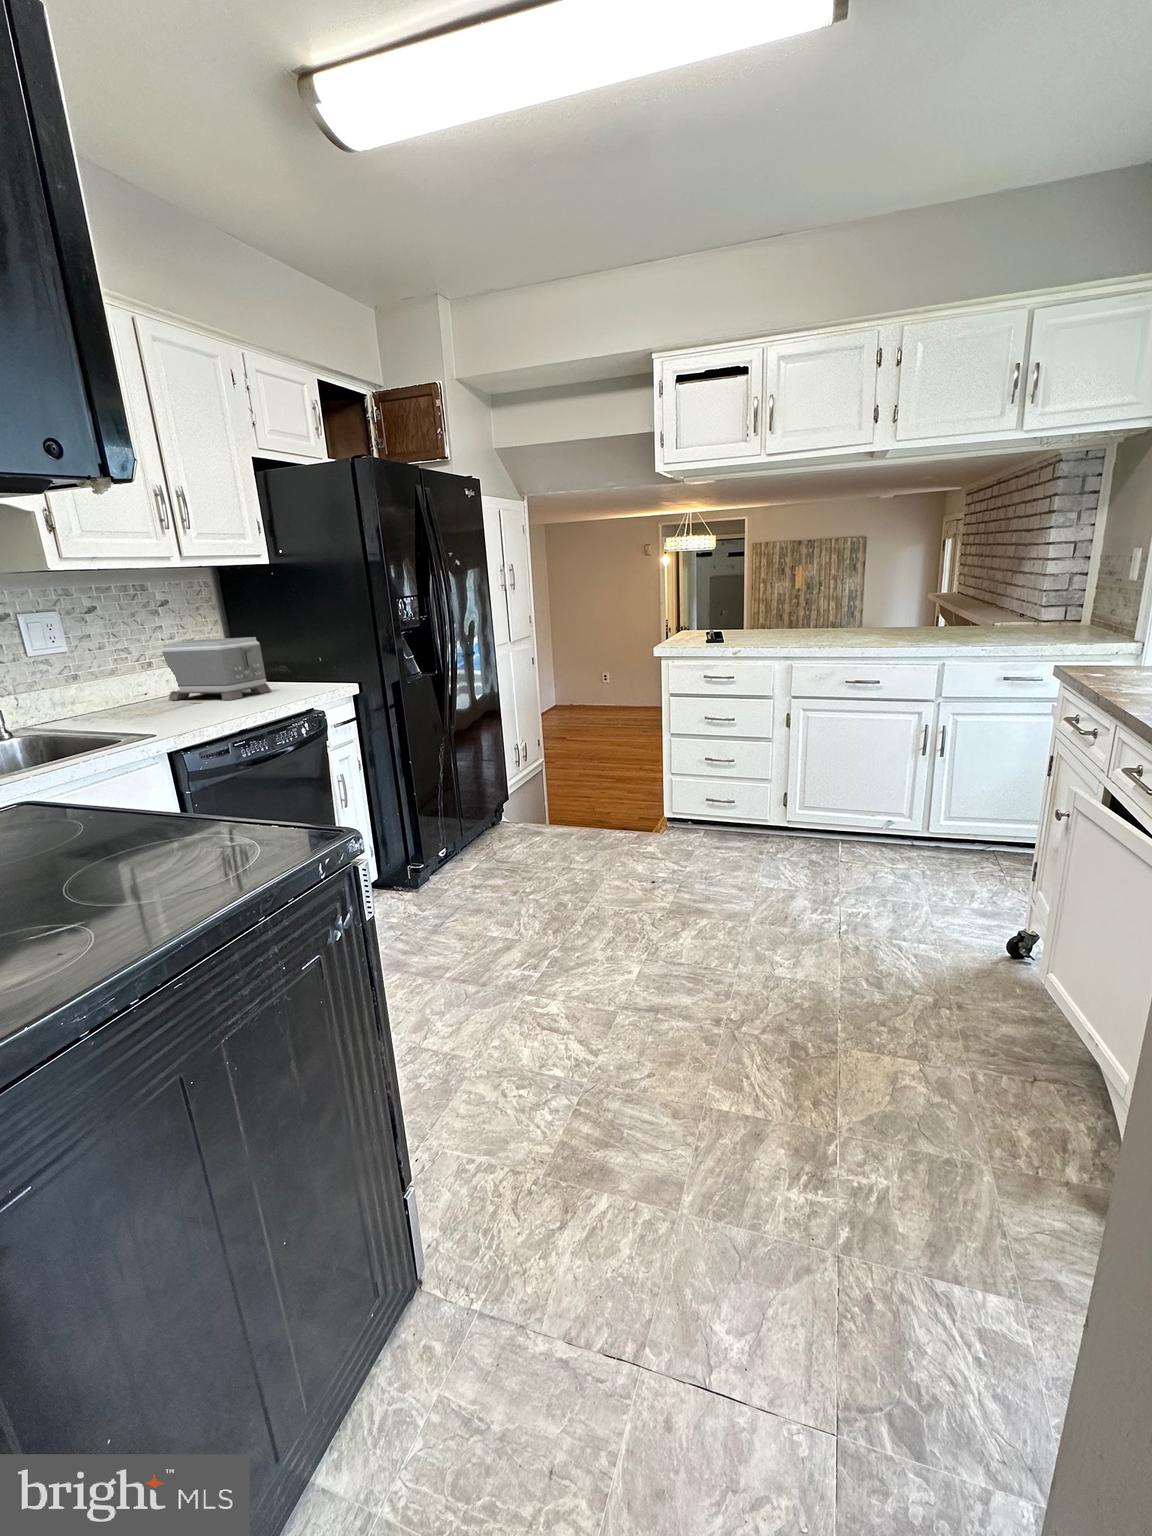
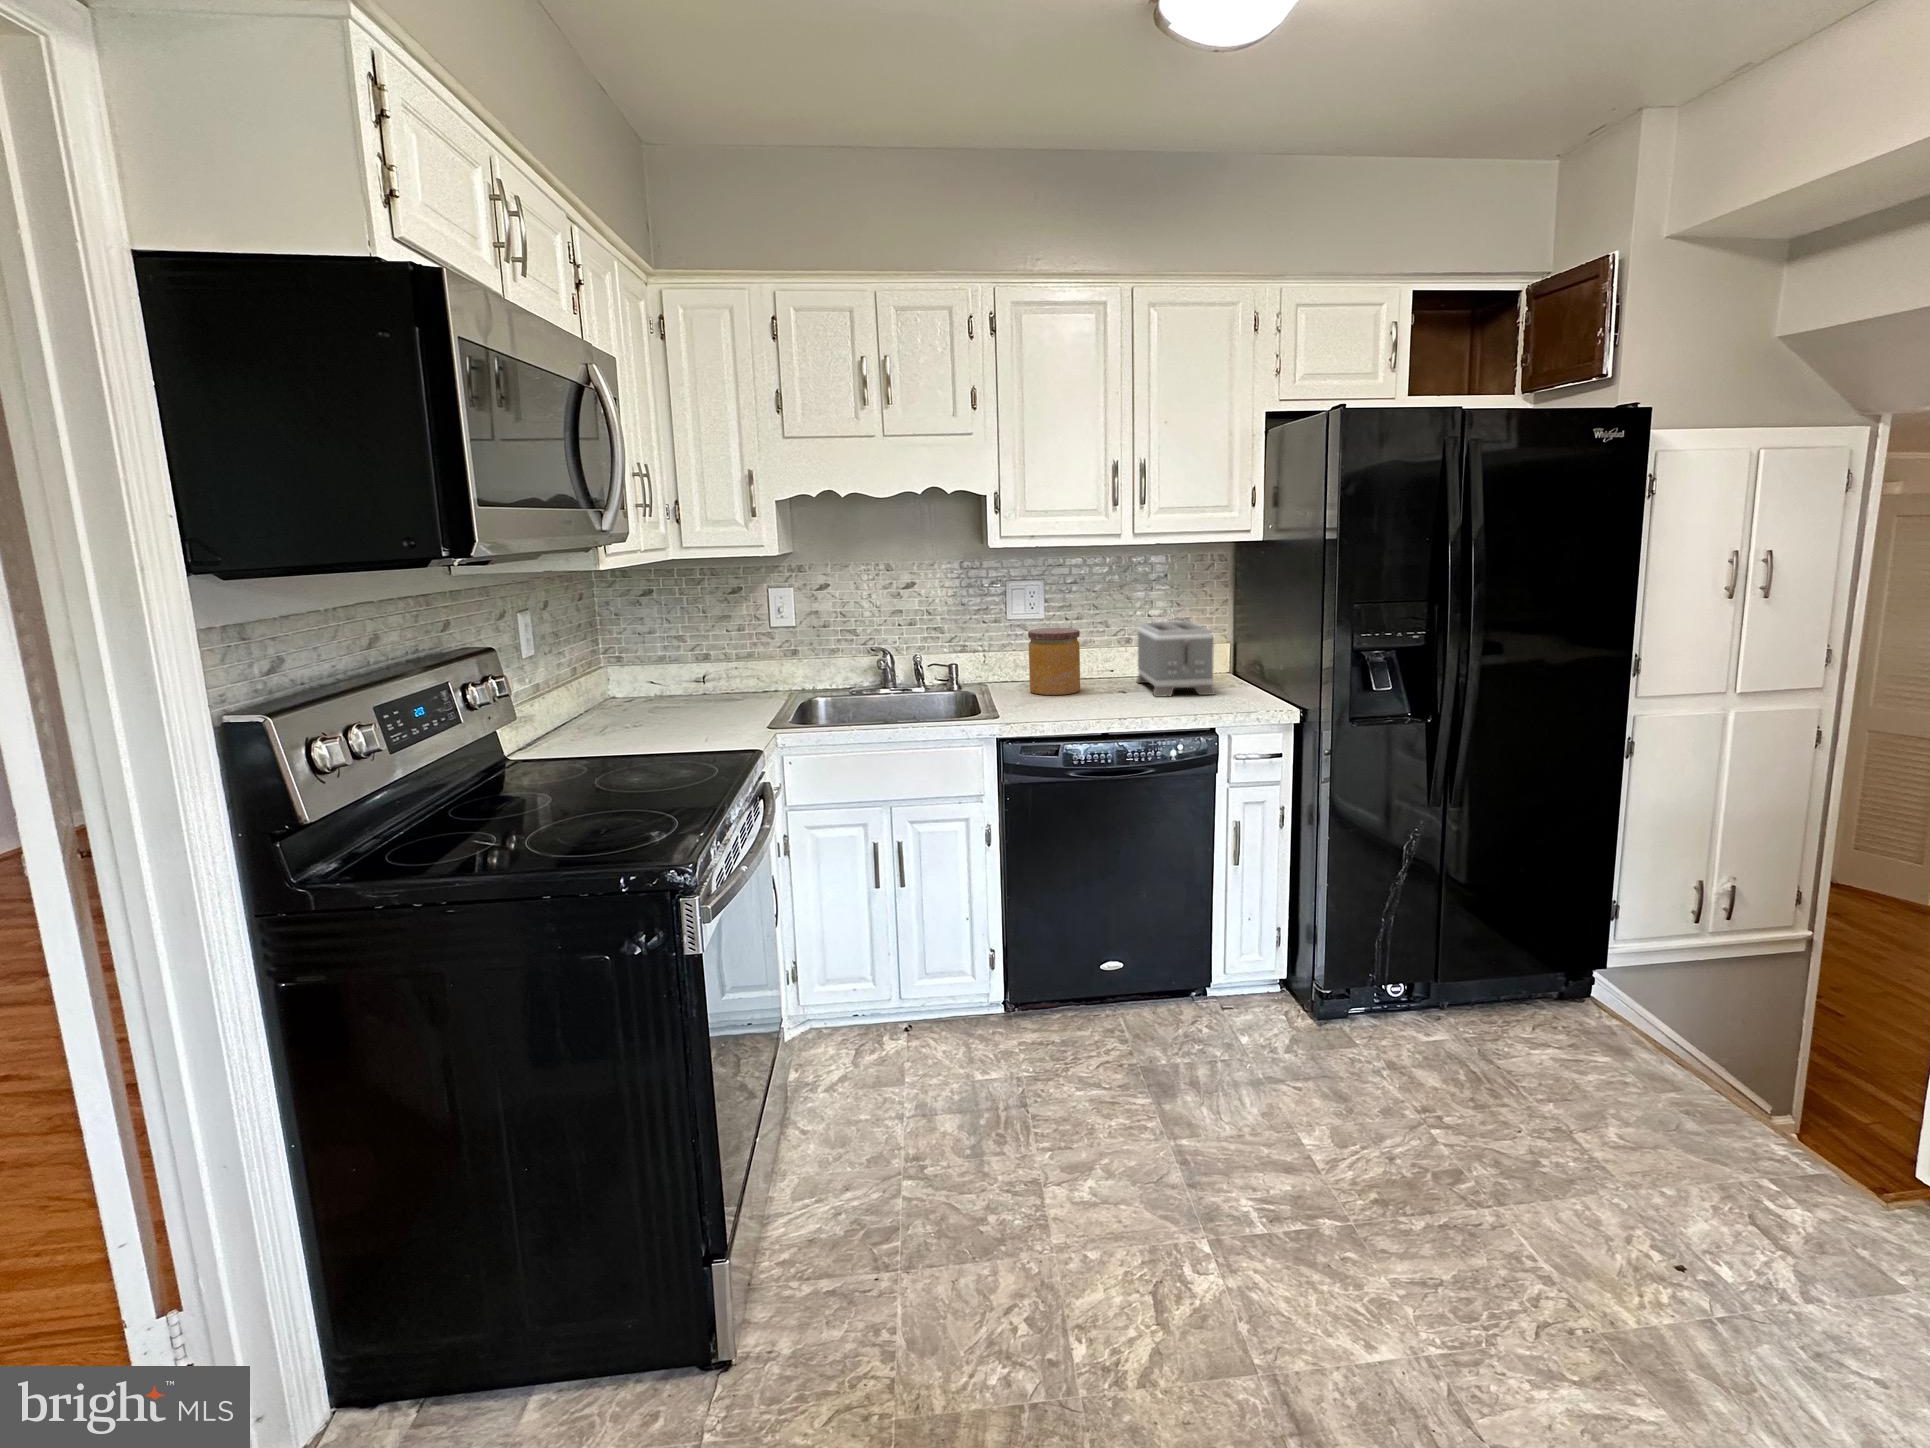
jar: none [71,651,147,721] -> present [1028,628,1080,695]

